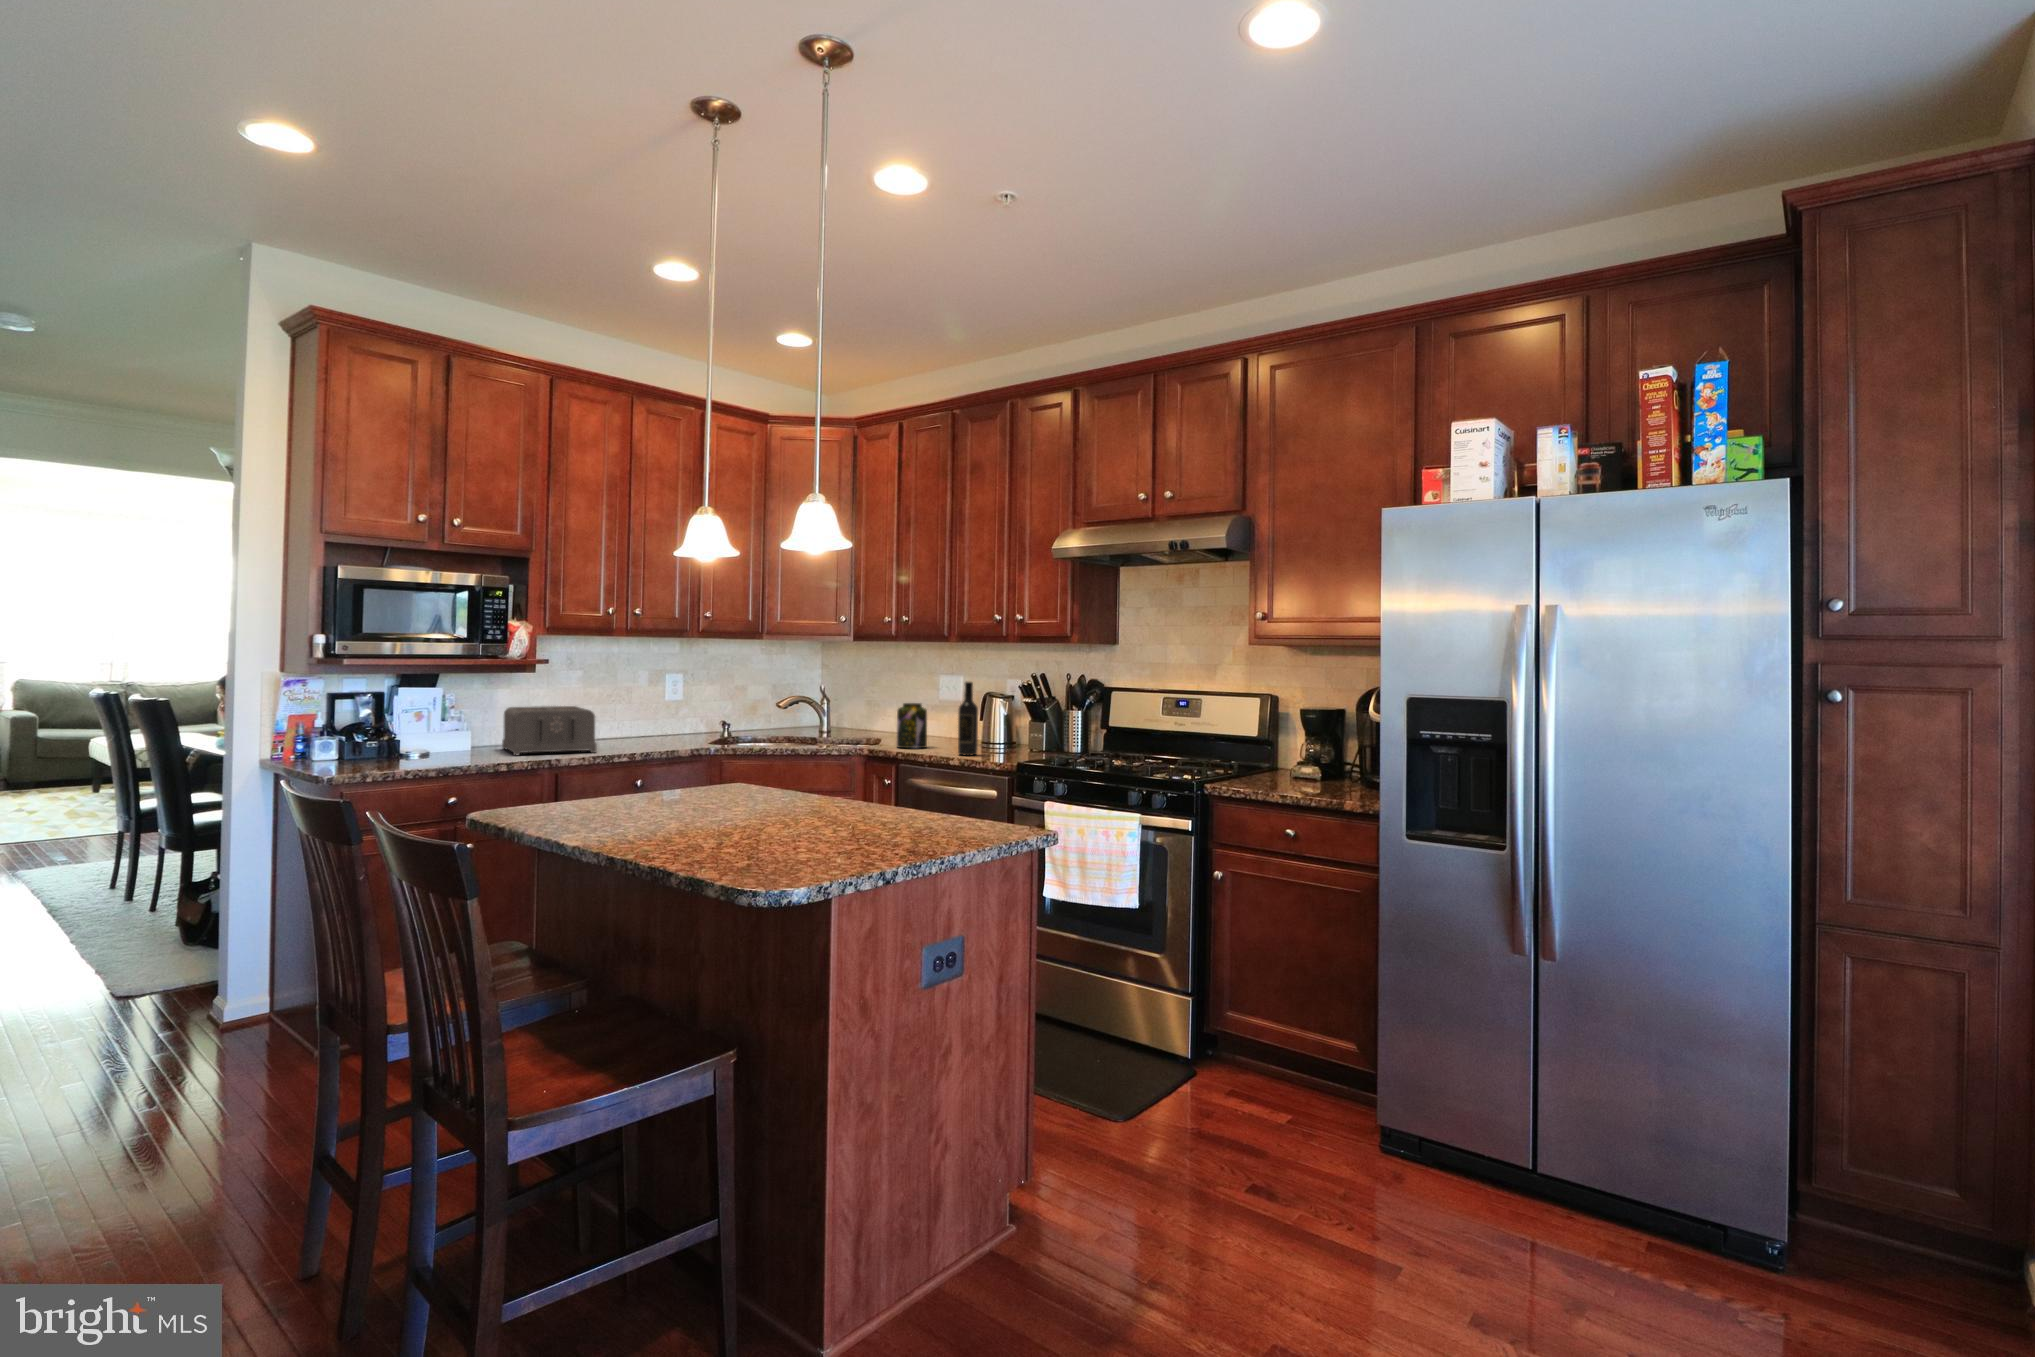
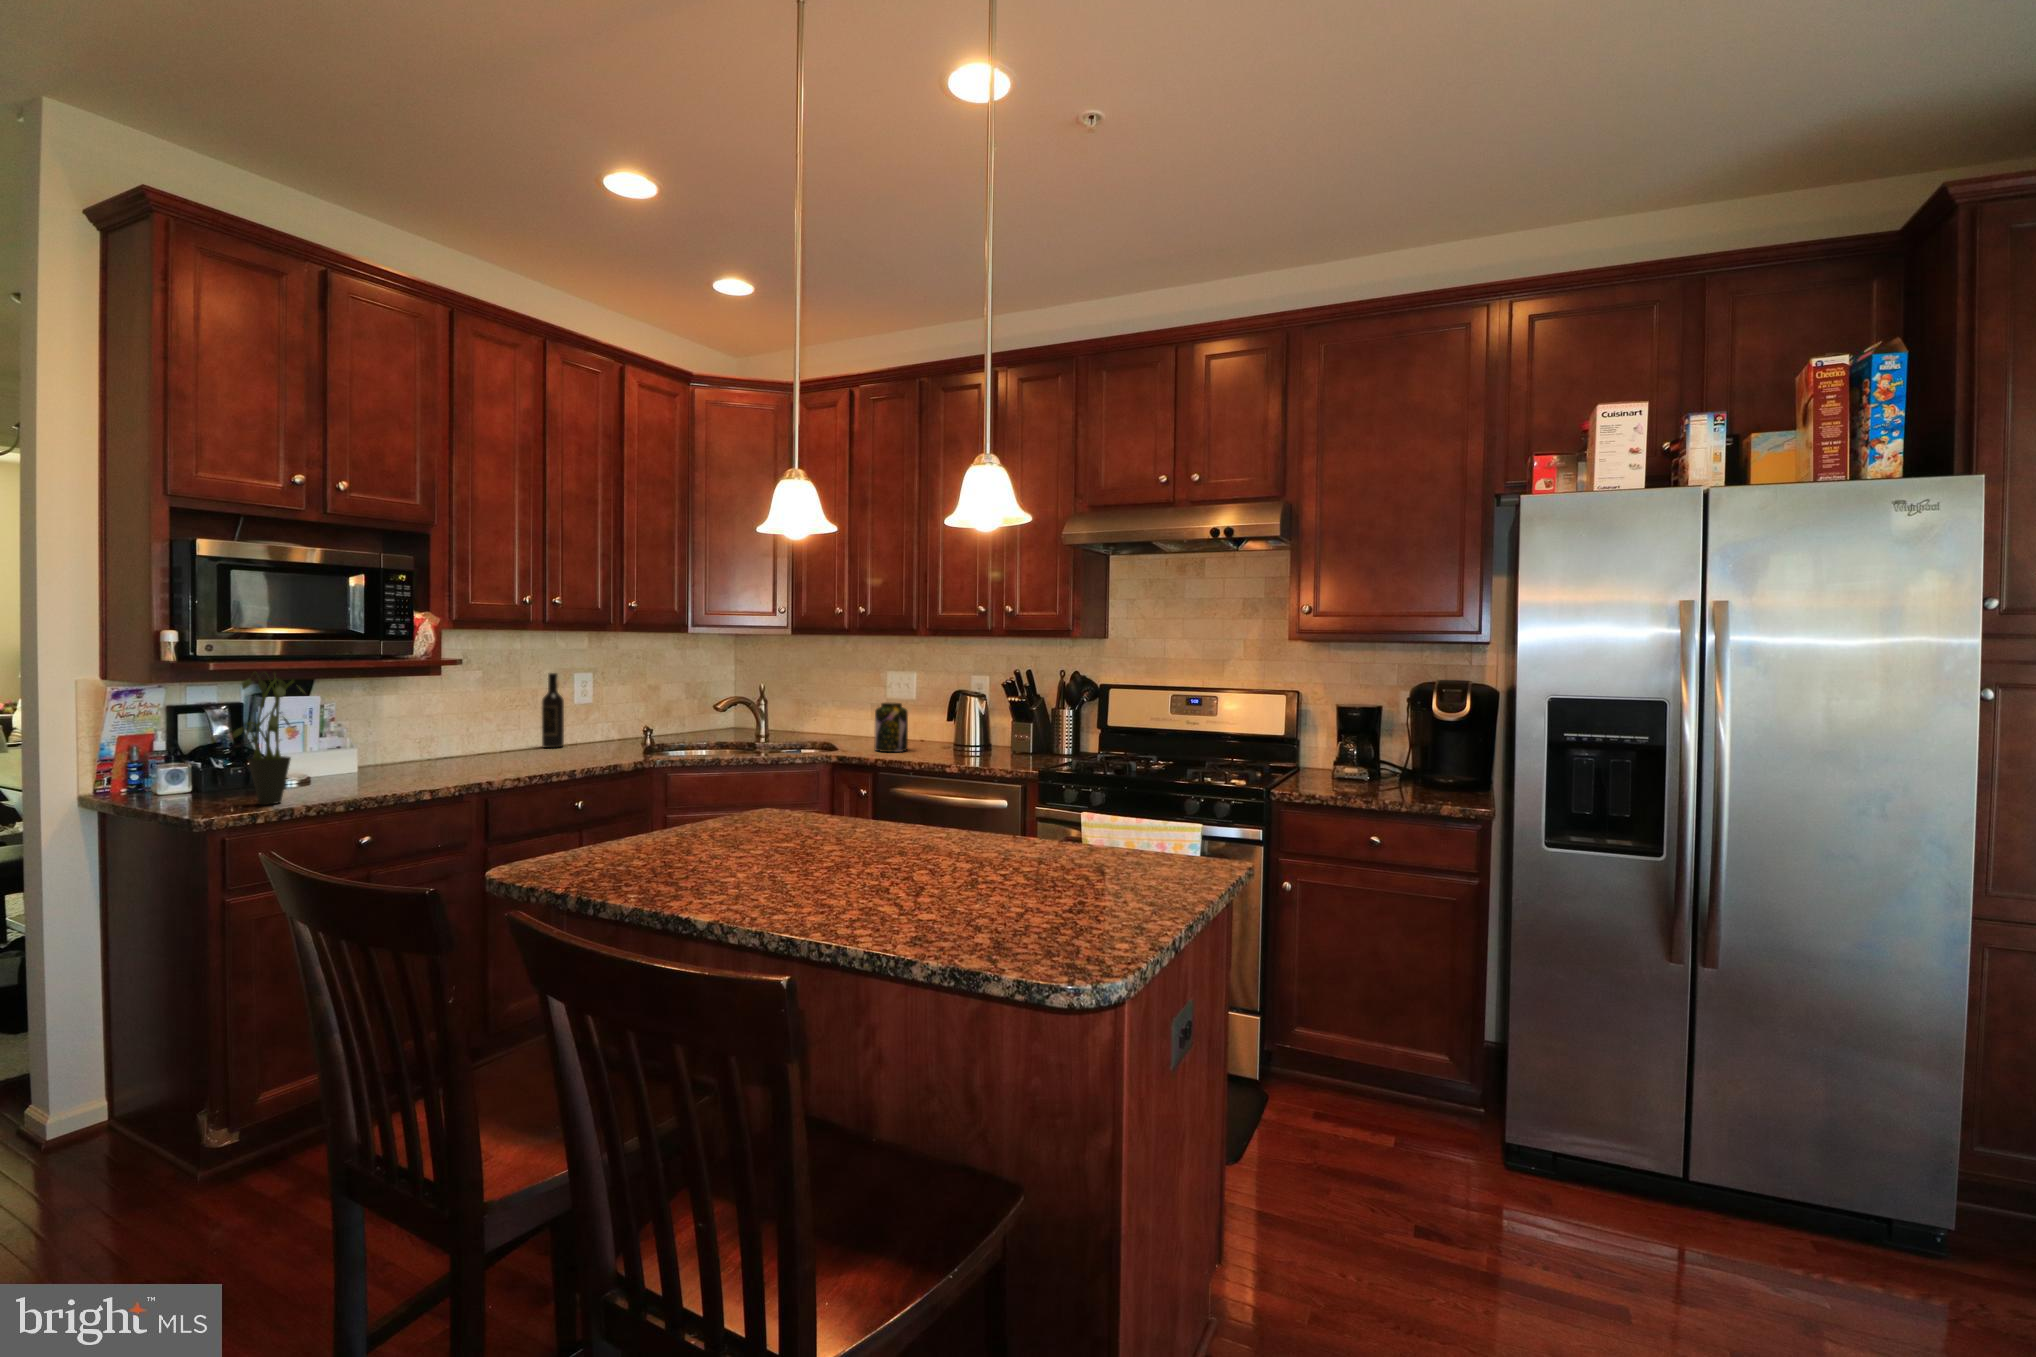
potted plant: none [365,666,417,767] -> present [232,673,305,805]
wine bottle: present [958,682,978,756] -> present [542,673,564,748]
toaster: present [502,706,597,755] -> none [407,714,536,778]

